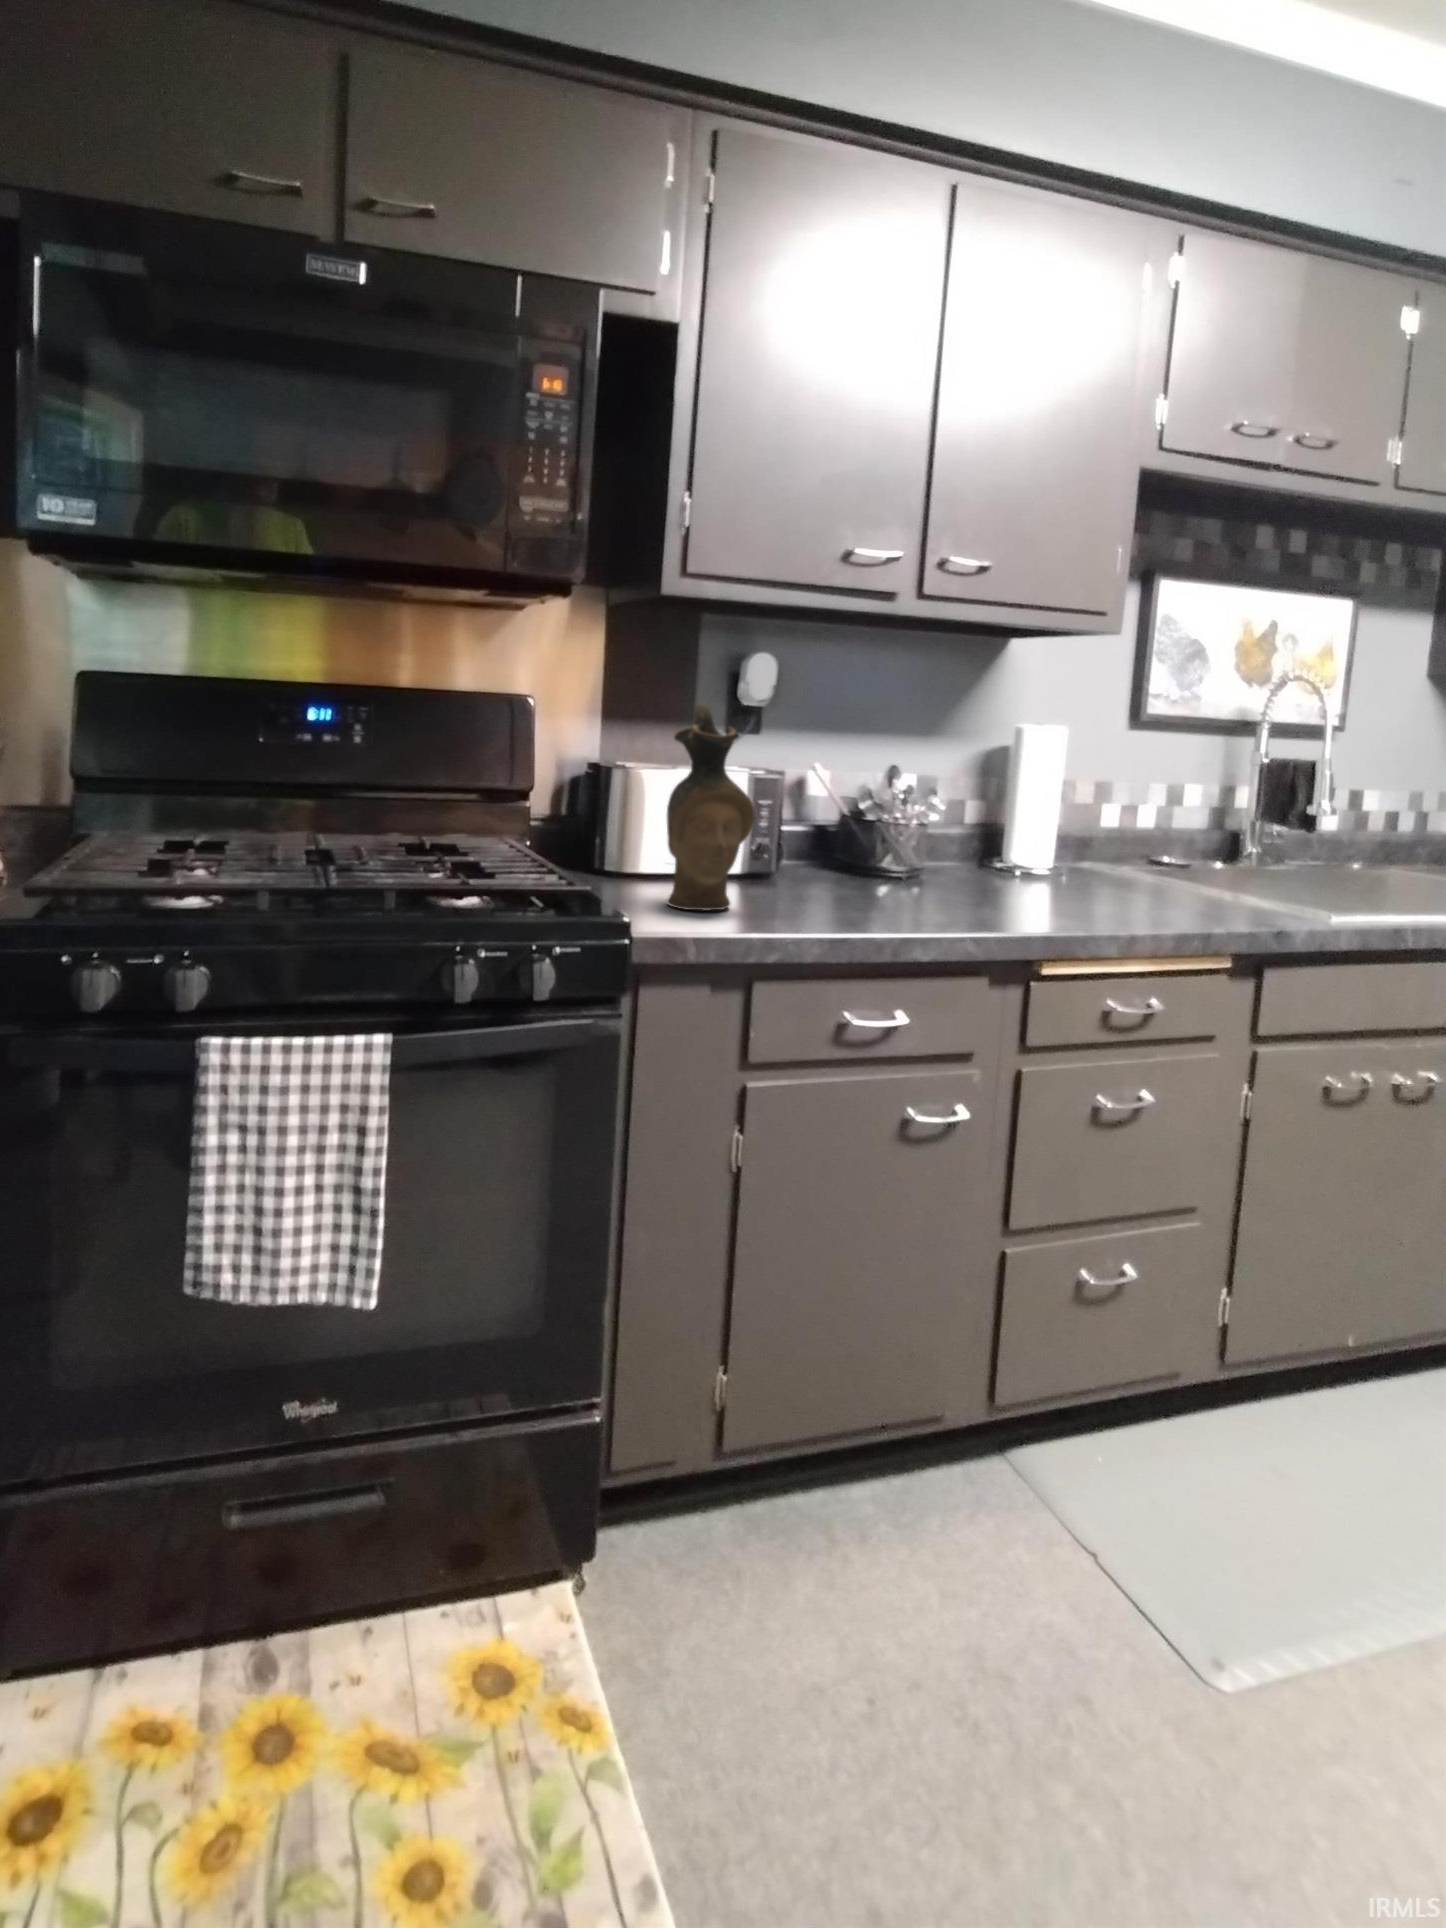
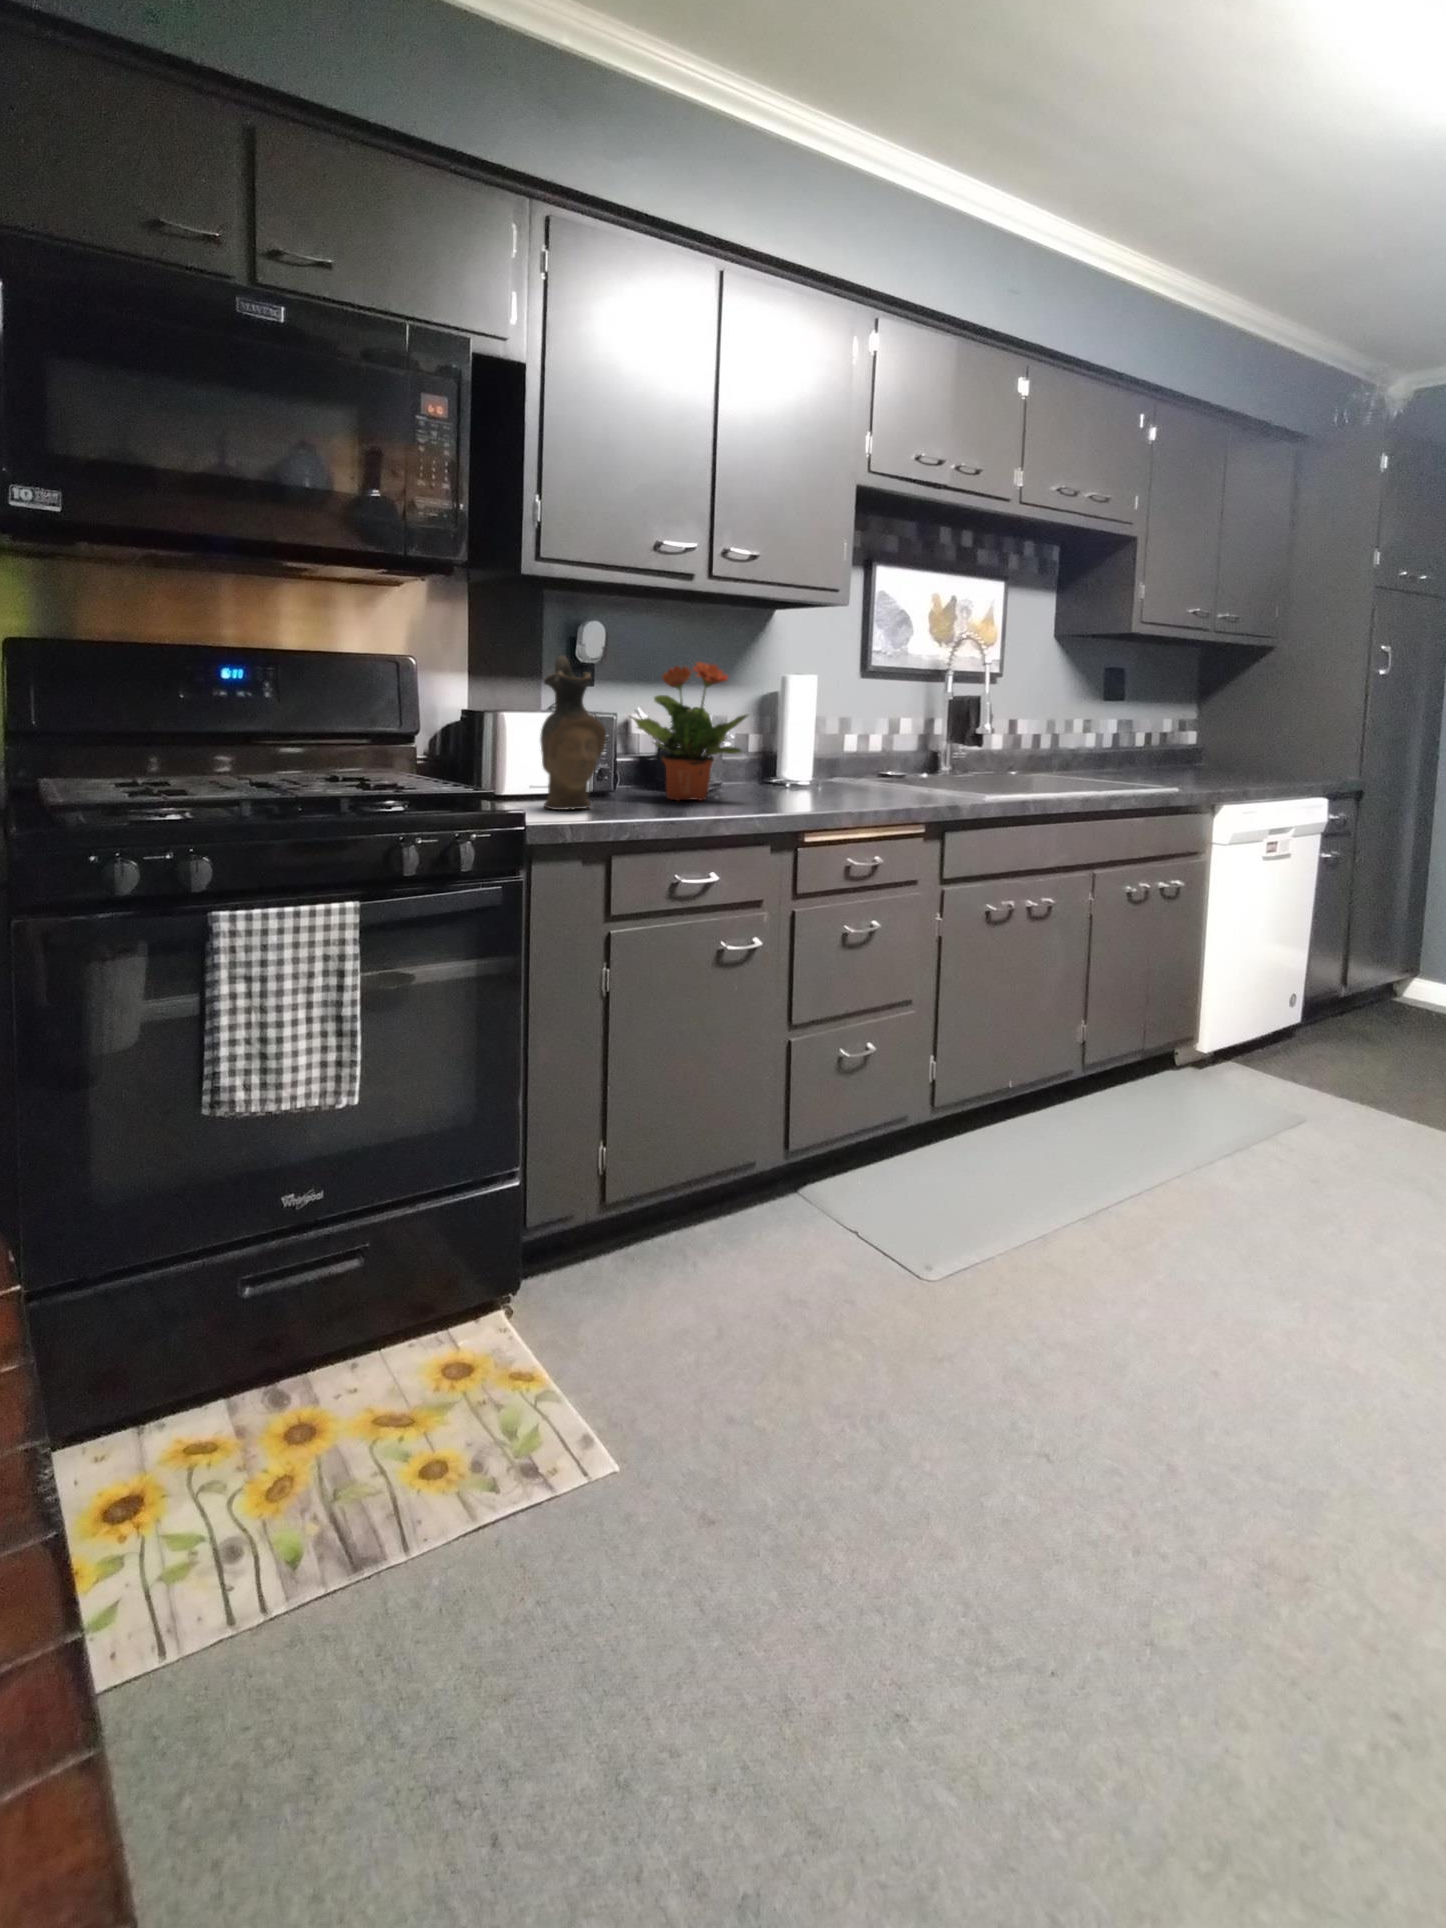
potted plant: none [792,713,964,902] -> present [630,662,748,800]

